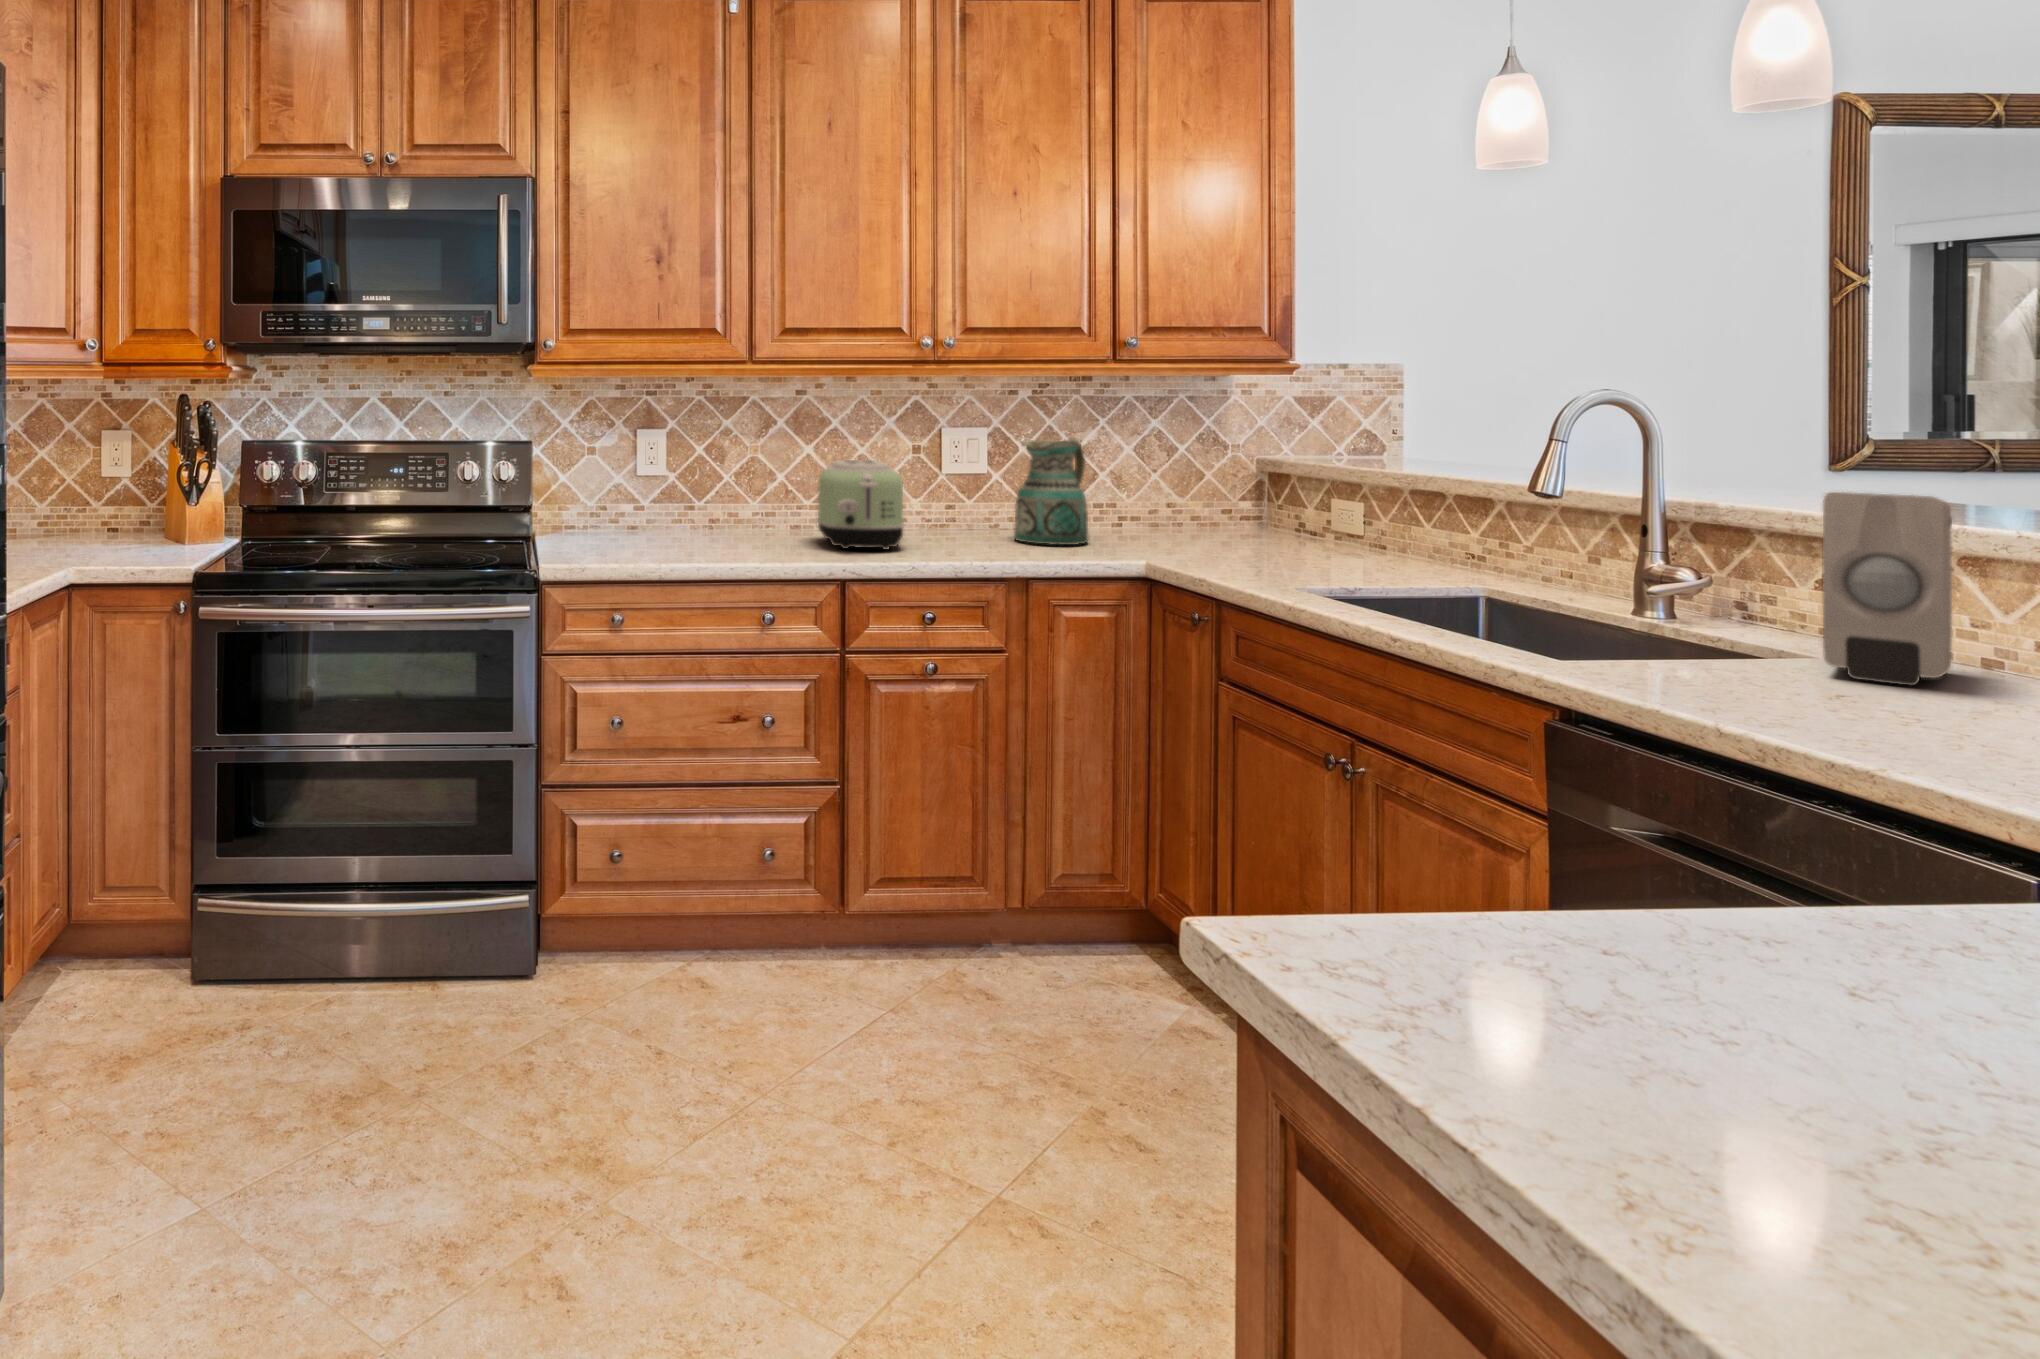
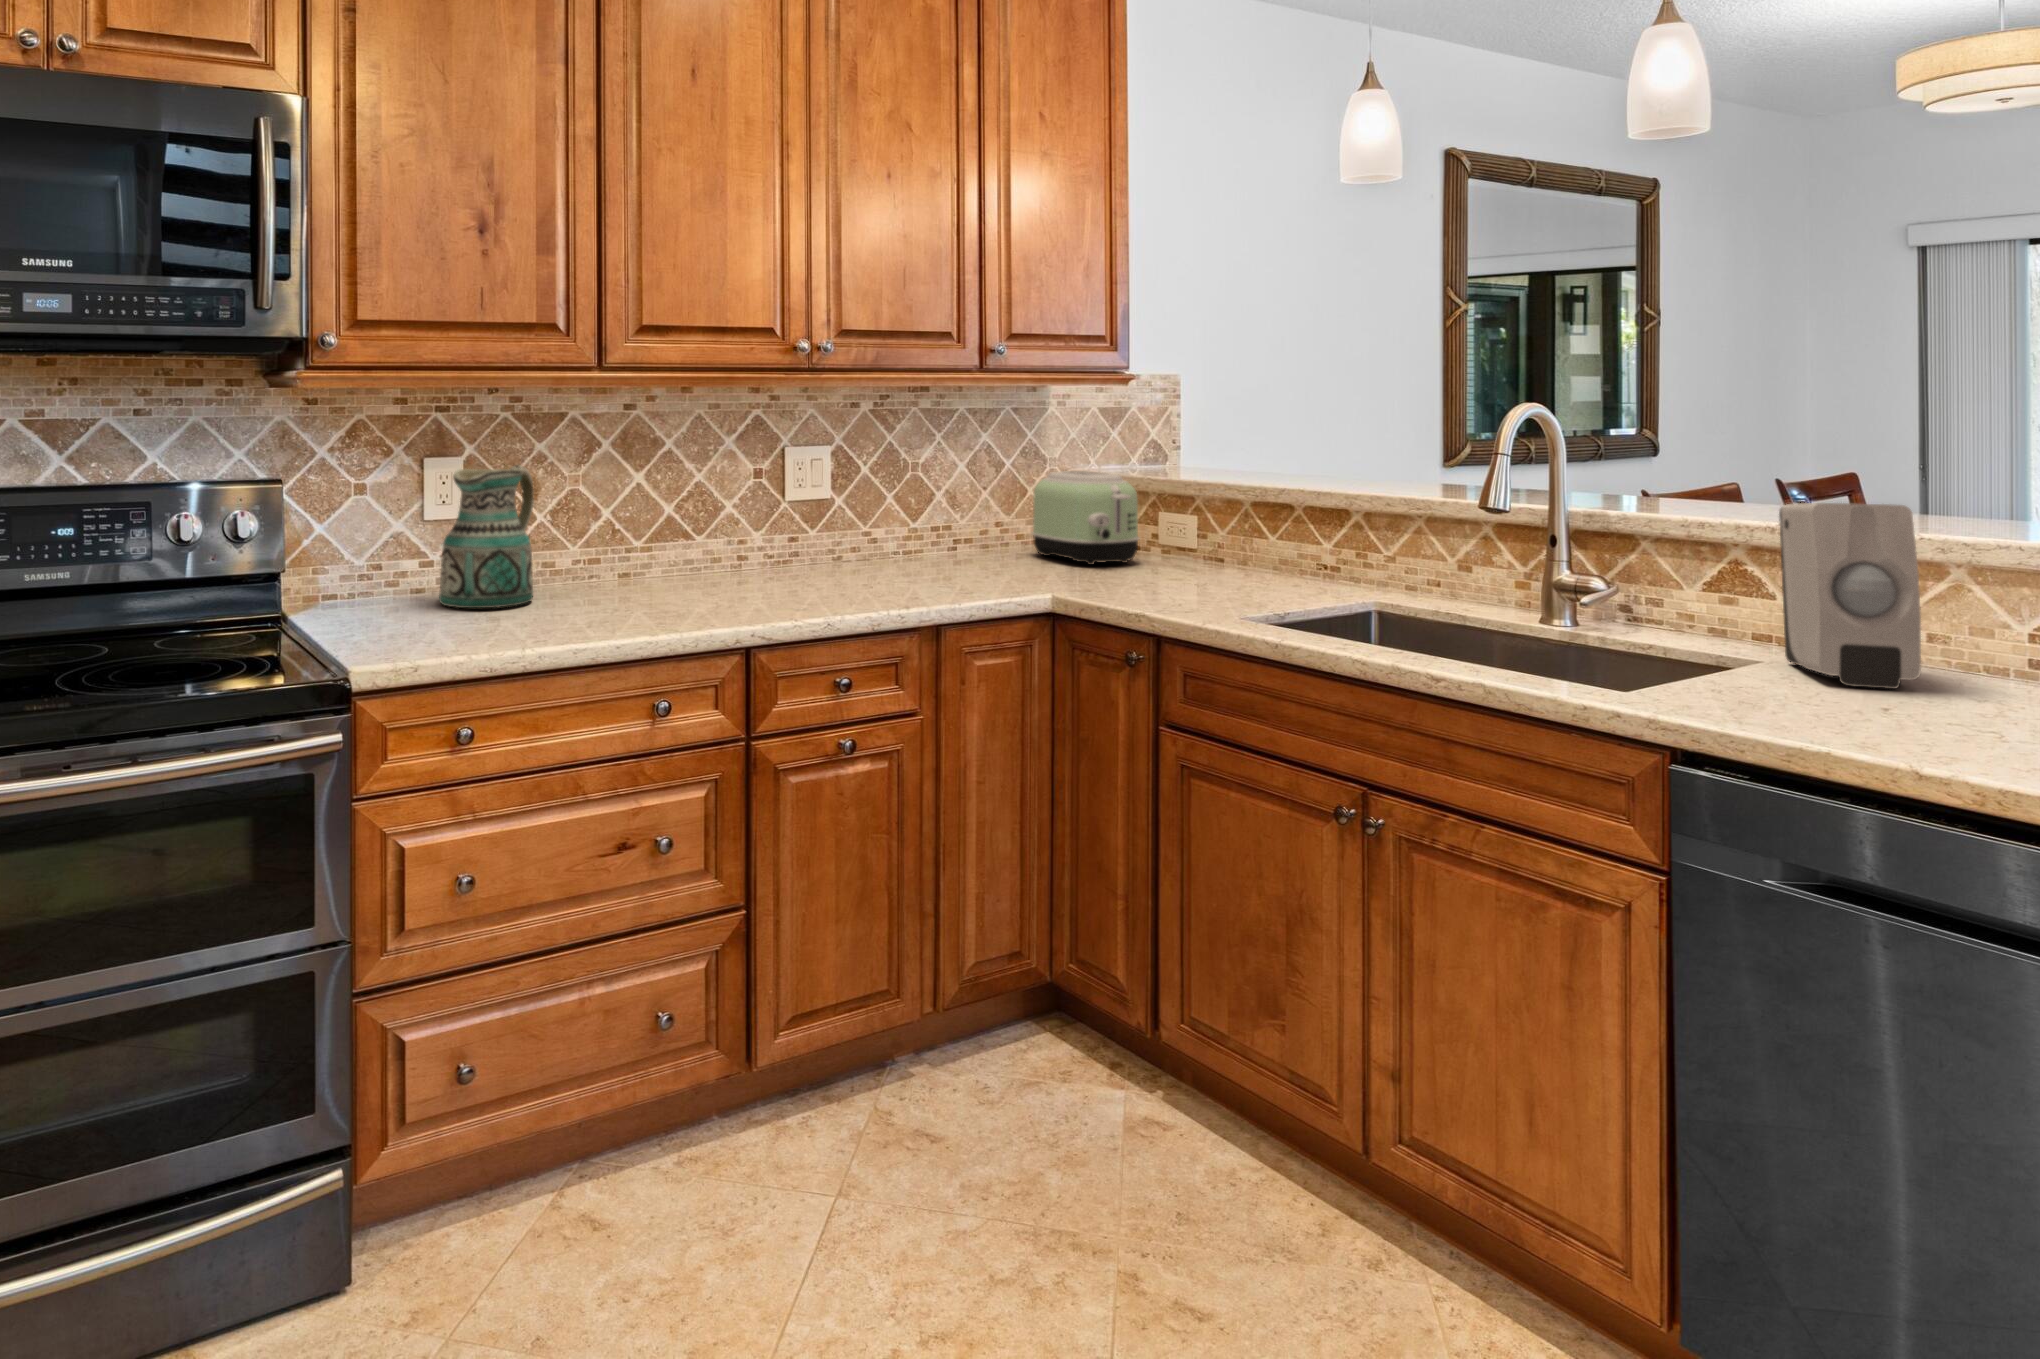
ceramic pitcher: present [1014,438,1089,545] -> present [439,465,534,608]
toaster: present [817,460,904,549] -> present [1032,471,1139,565]

